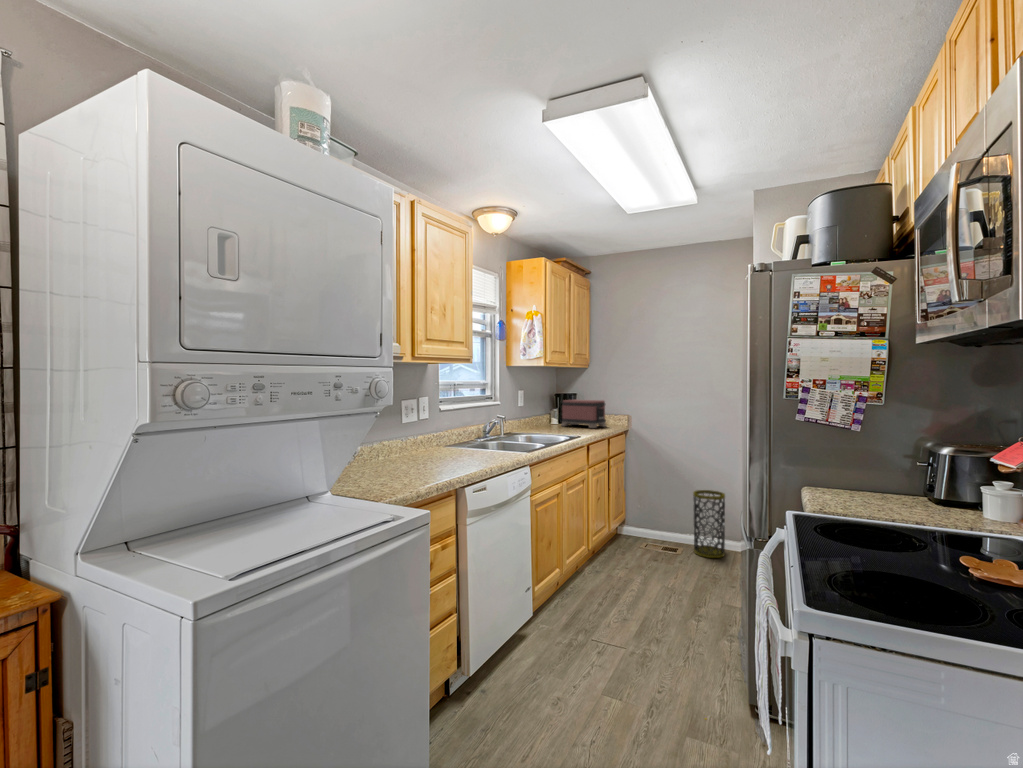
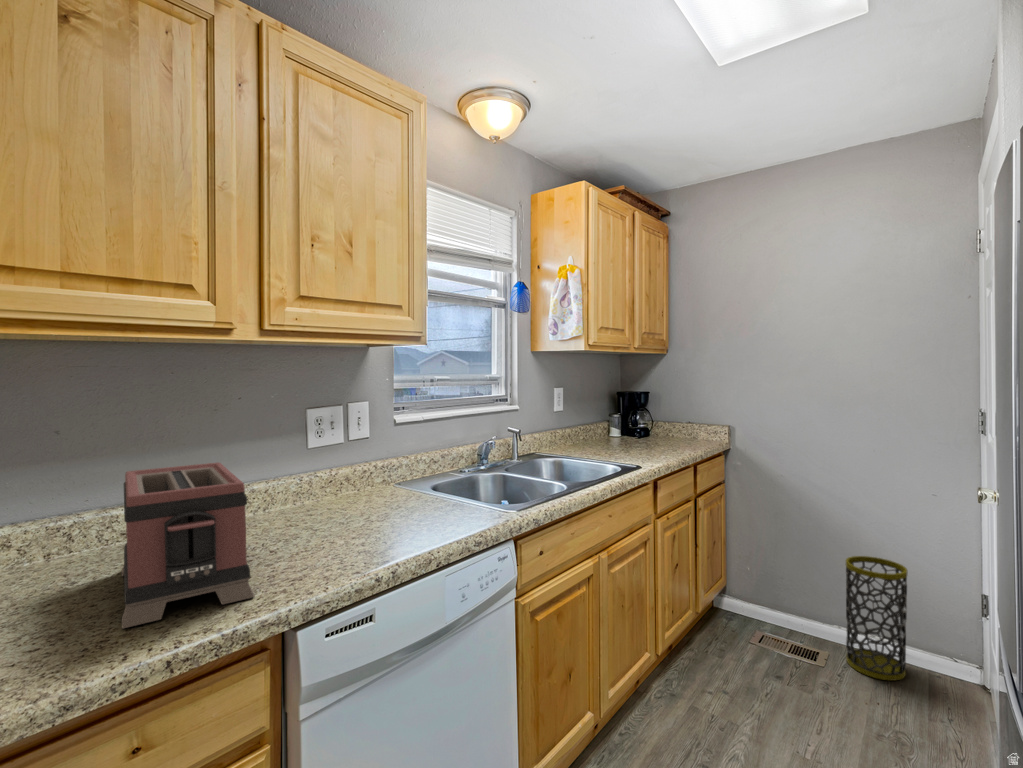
toaster: present [561,400,606,428] -> present [122,463,254,629]

